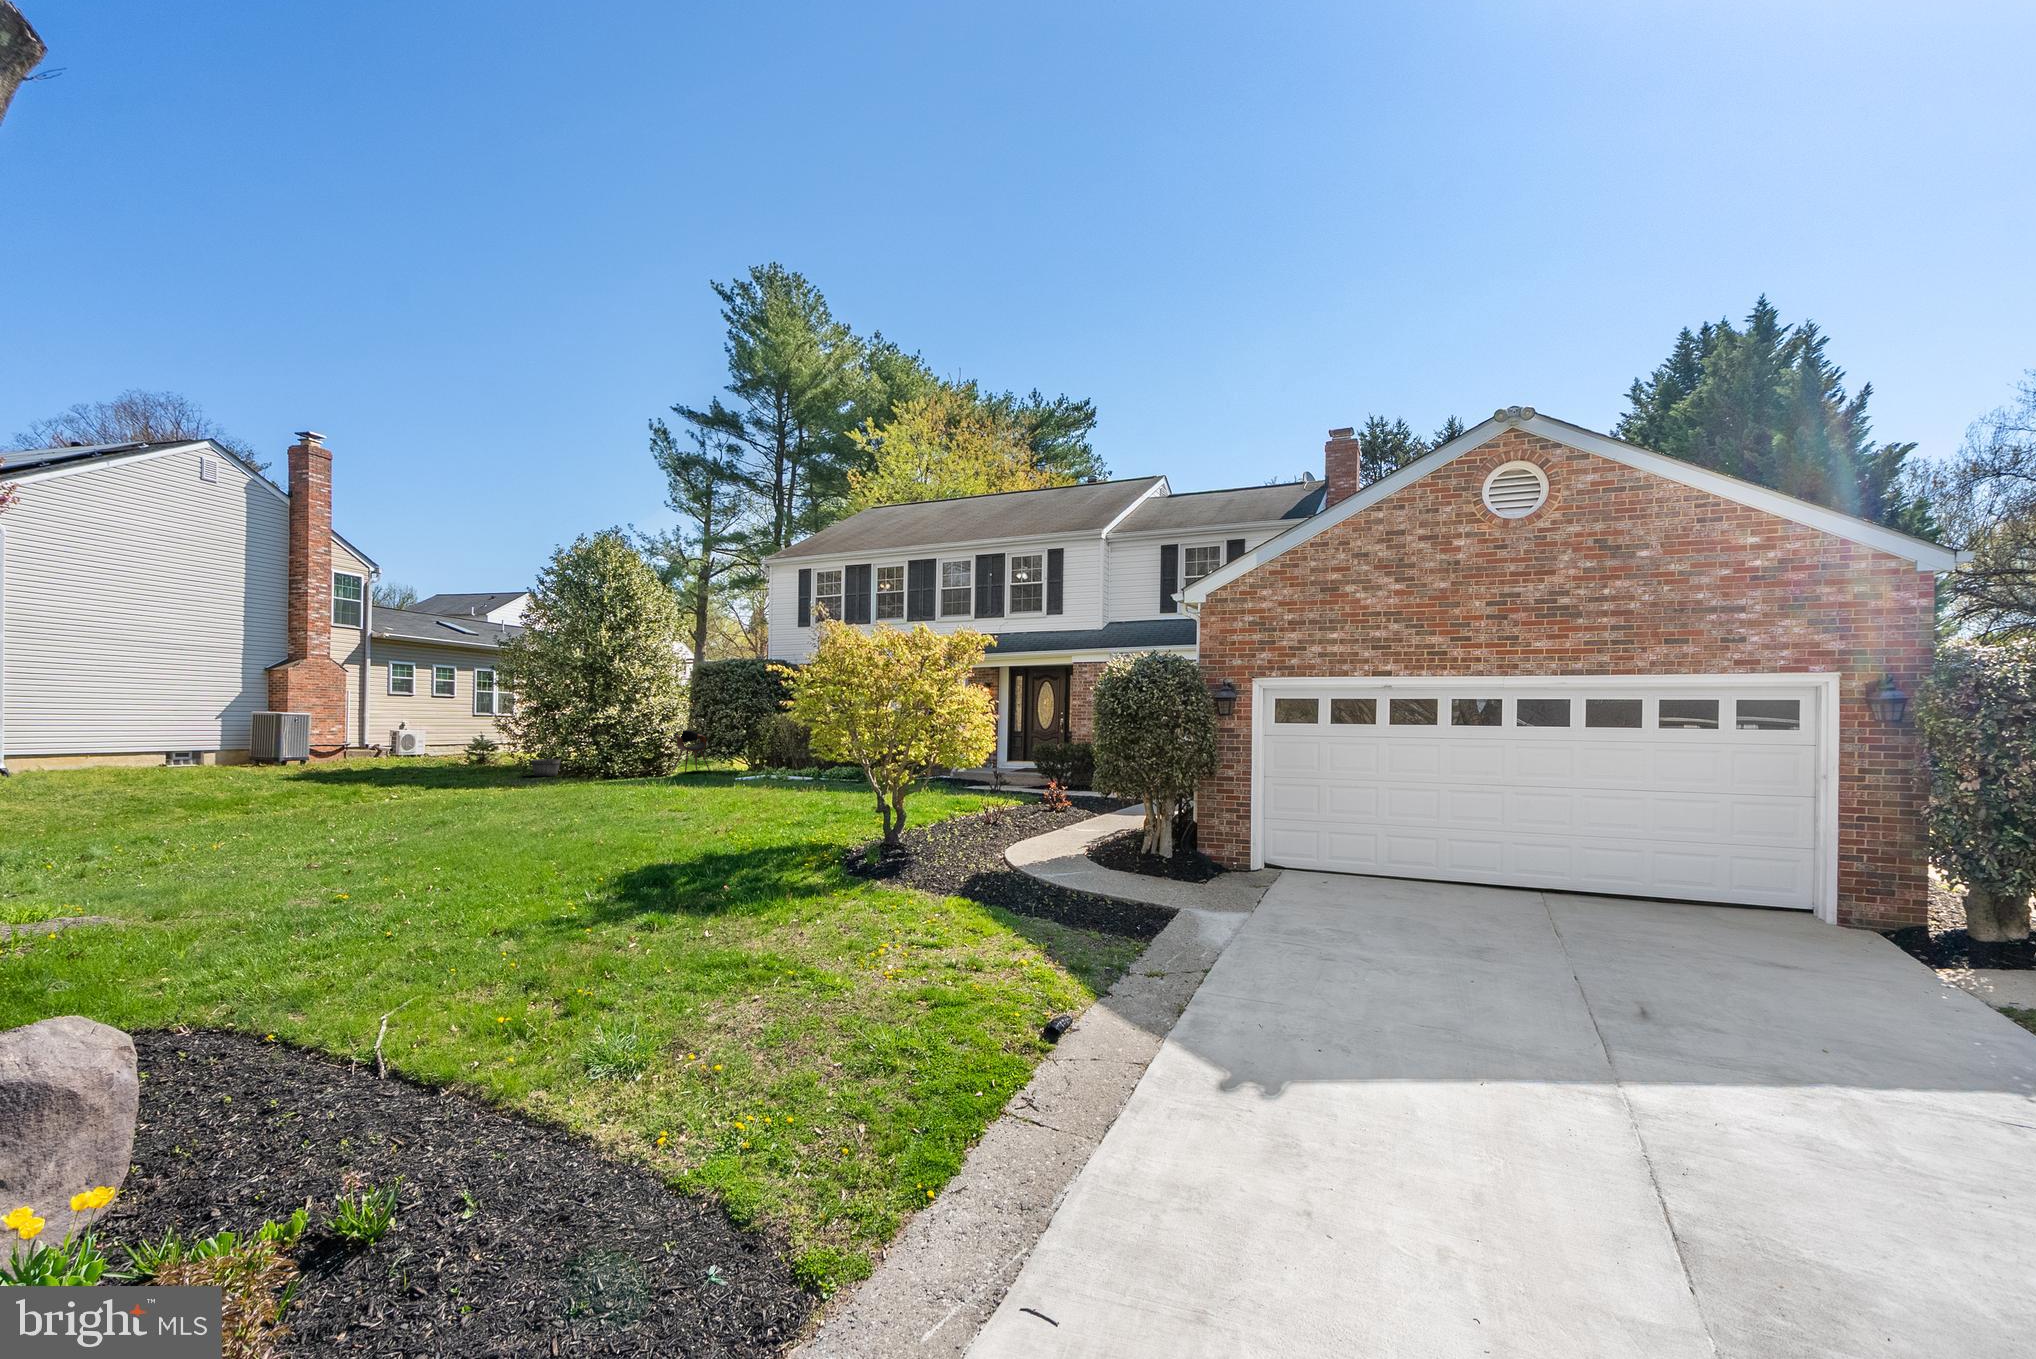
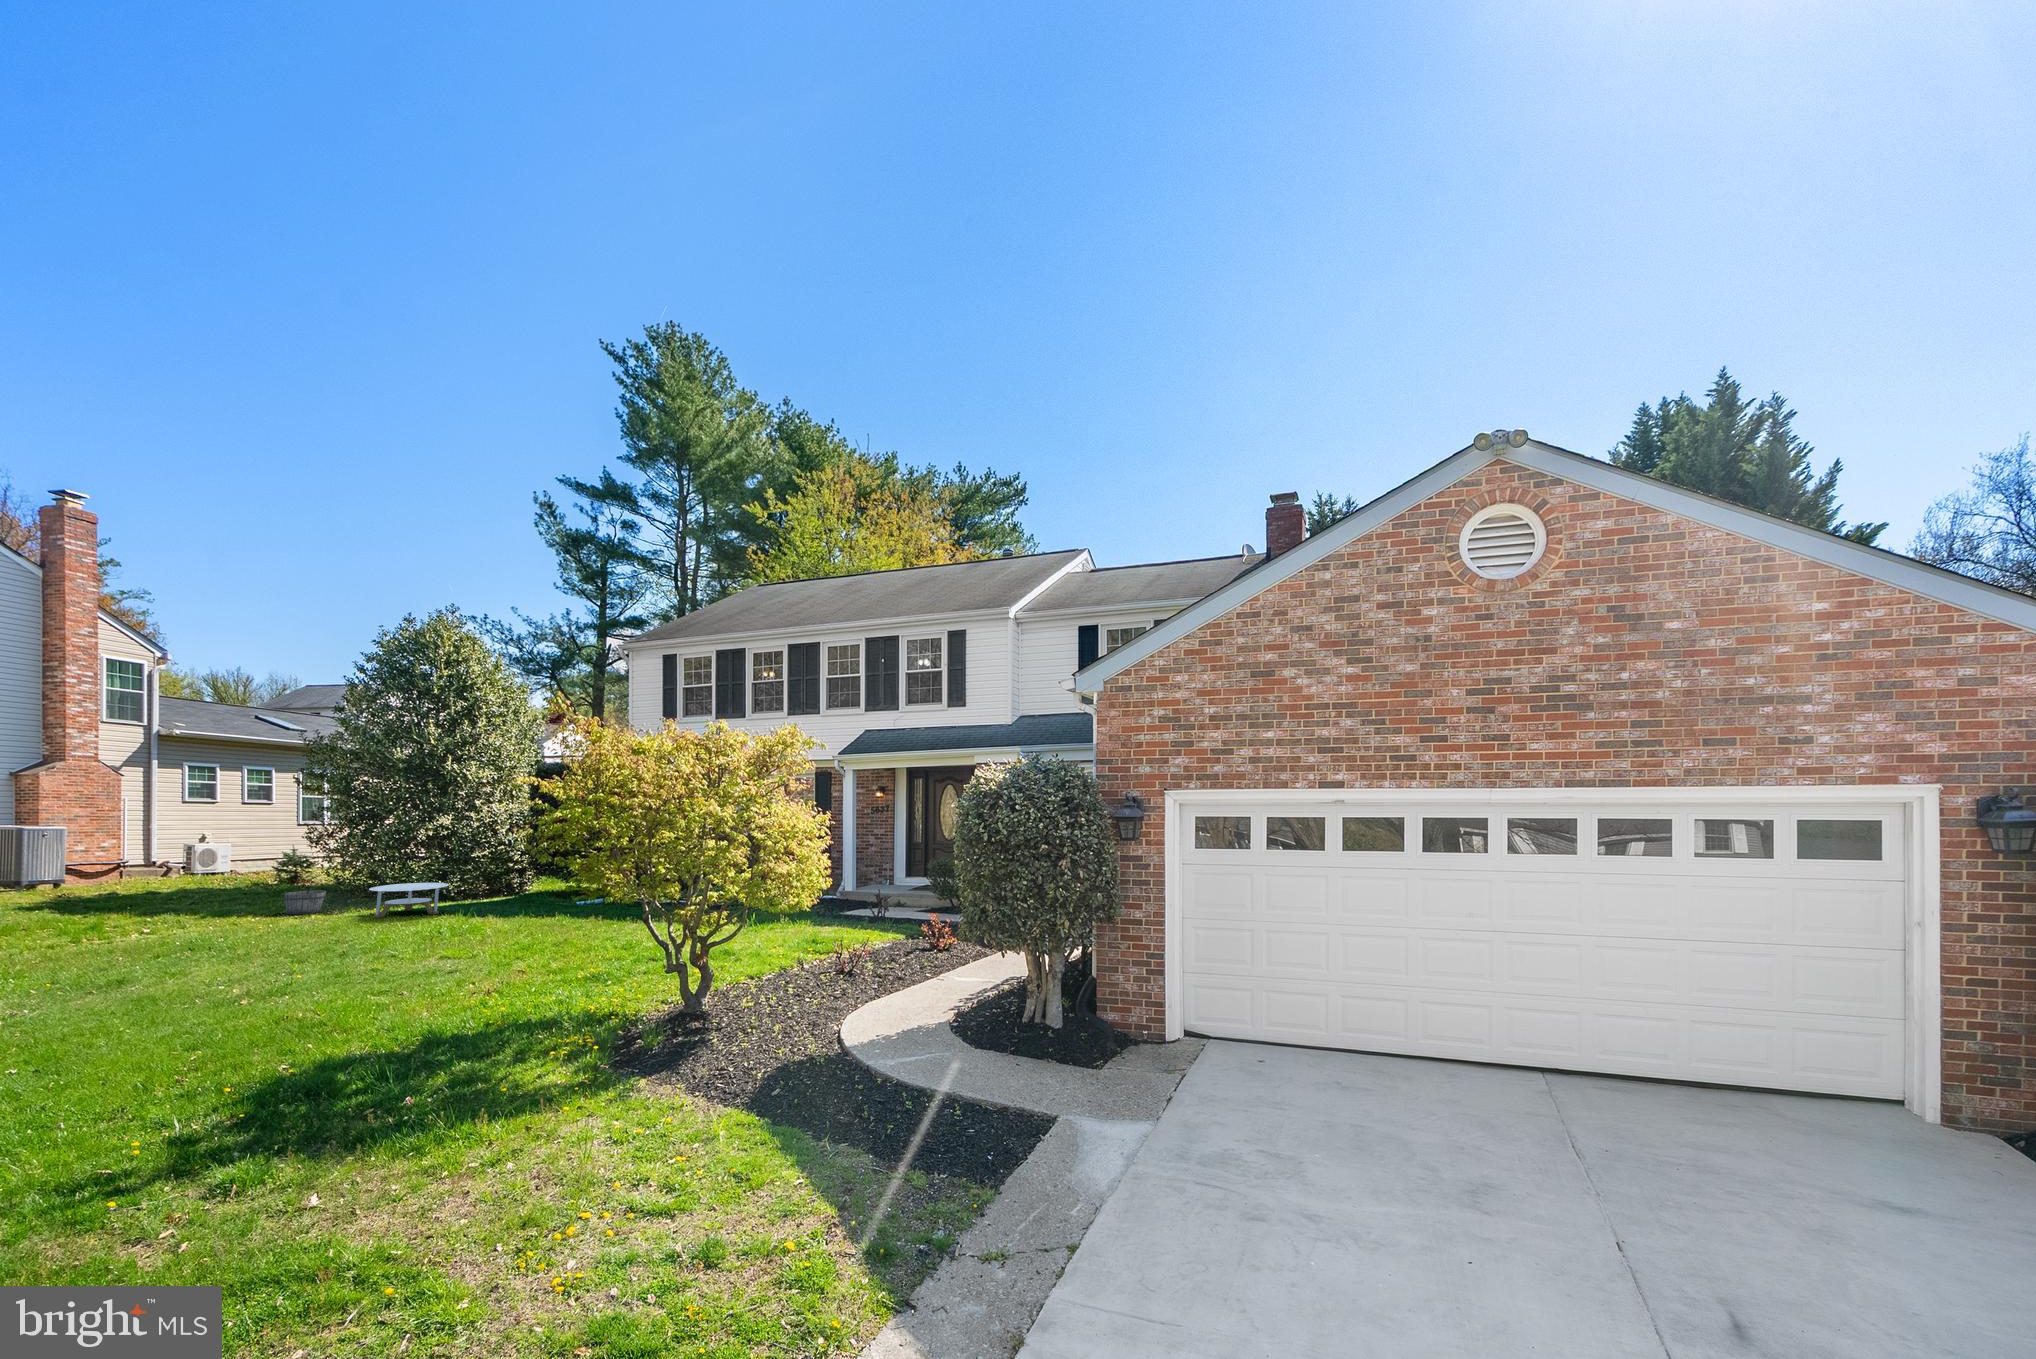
chair: present [672,730,710,773] -> none [478,850,529,905]
round table: none [597,754,654,779] -> present [369,883,449,918]

